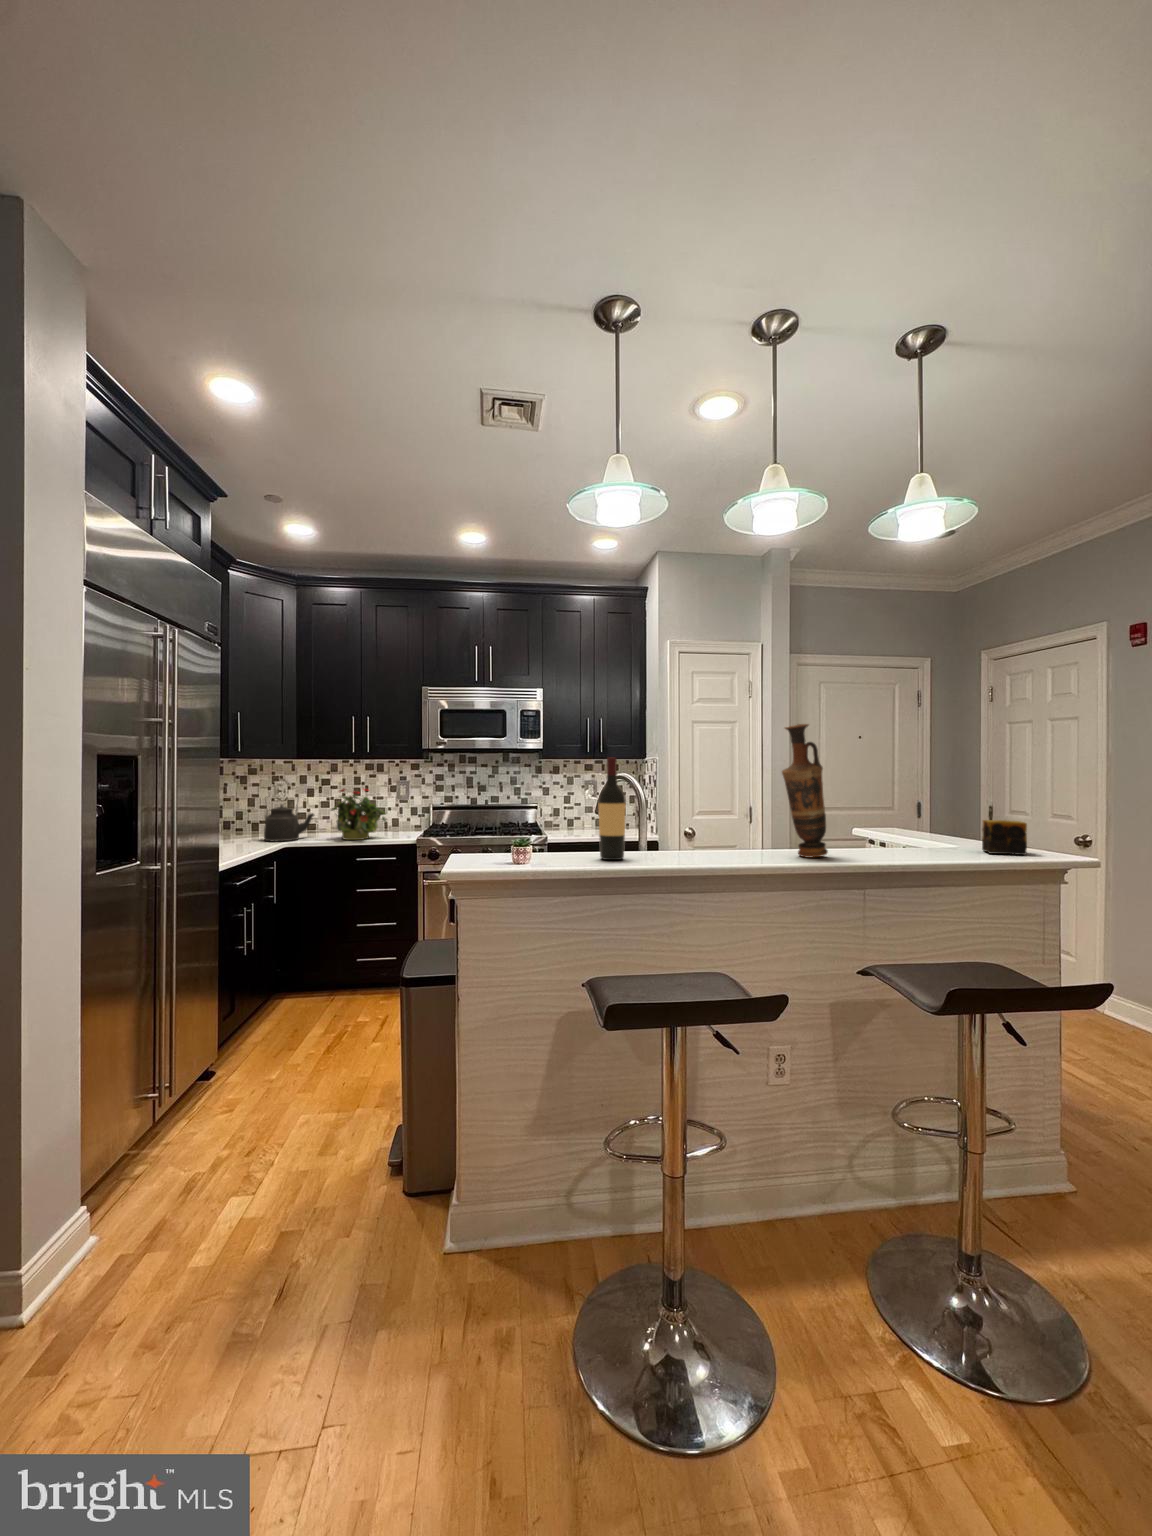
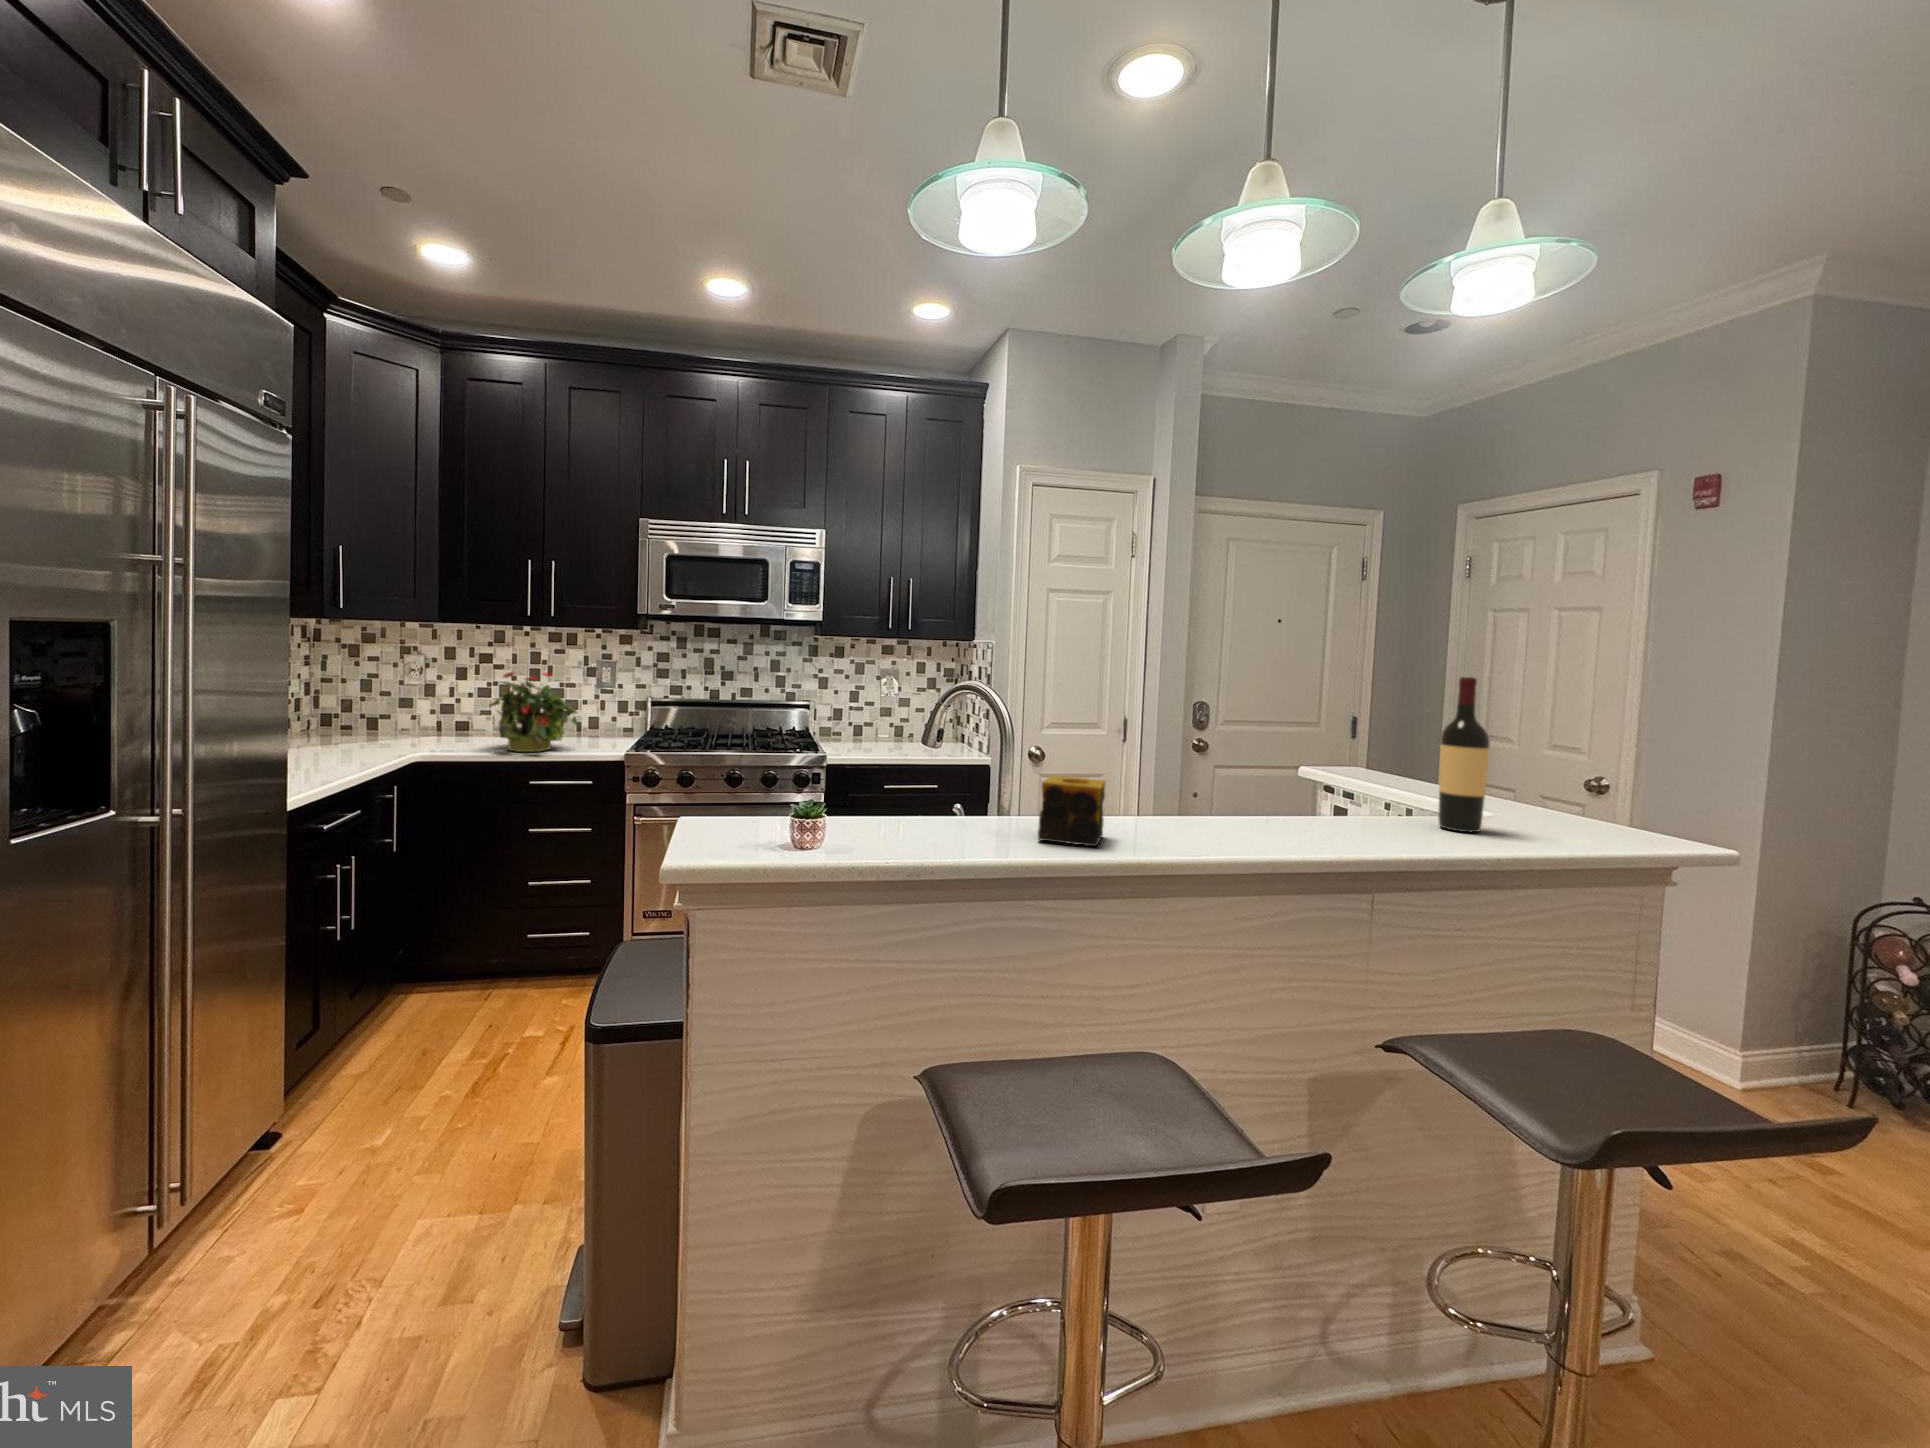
vase: present [782,724,828,858] -> none [1244,616,1315,838]
wine bottle: present [598,757,626,860] -> present [1438,677,1490,832]
kettle: present [264,796,314,841] -> none [381,679,466,751]
candle: present [982,820,1027,855] -> present [1038,775,1106,846]

